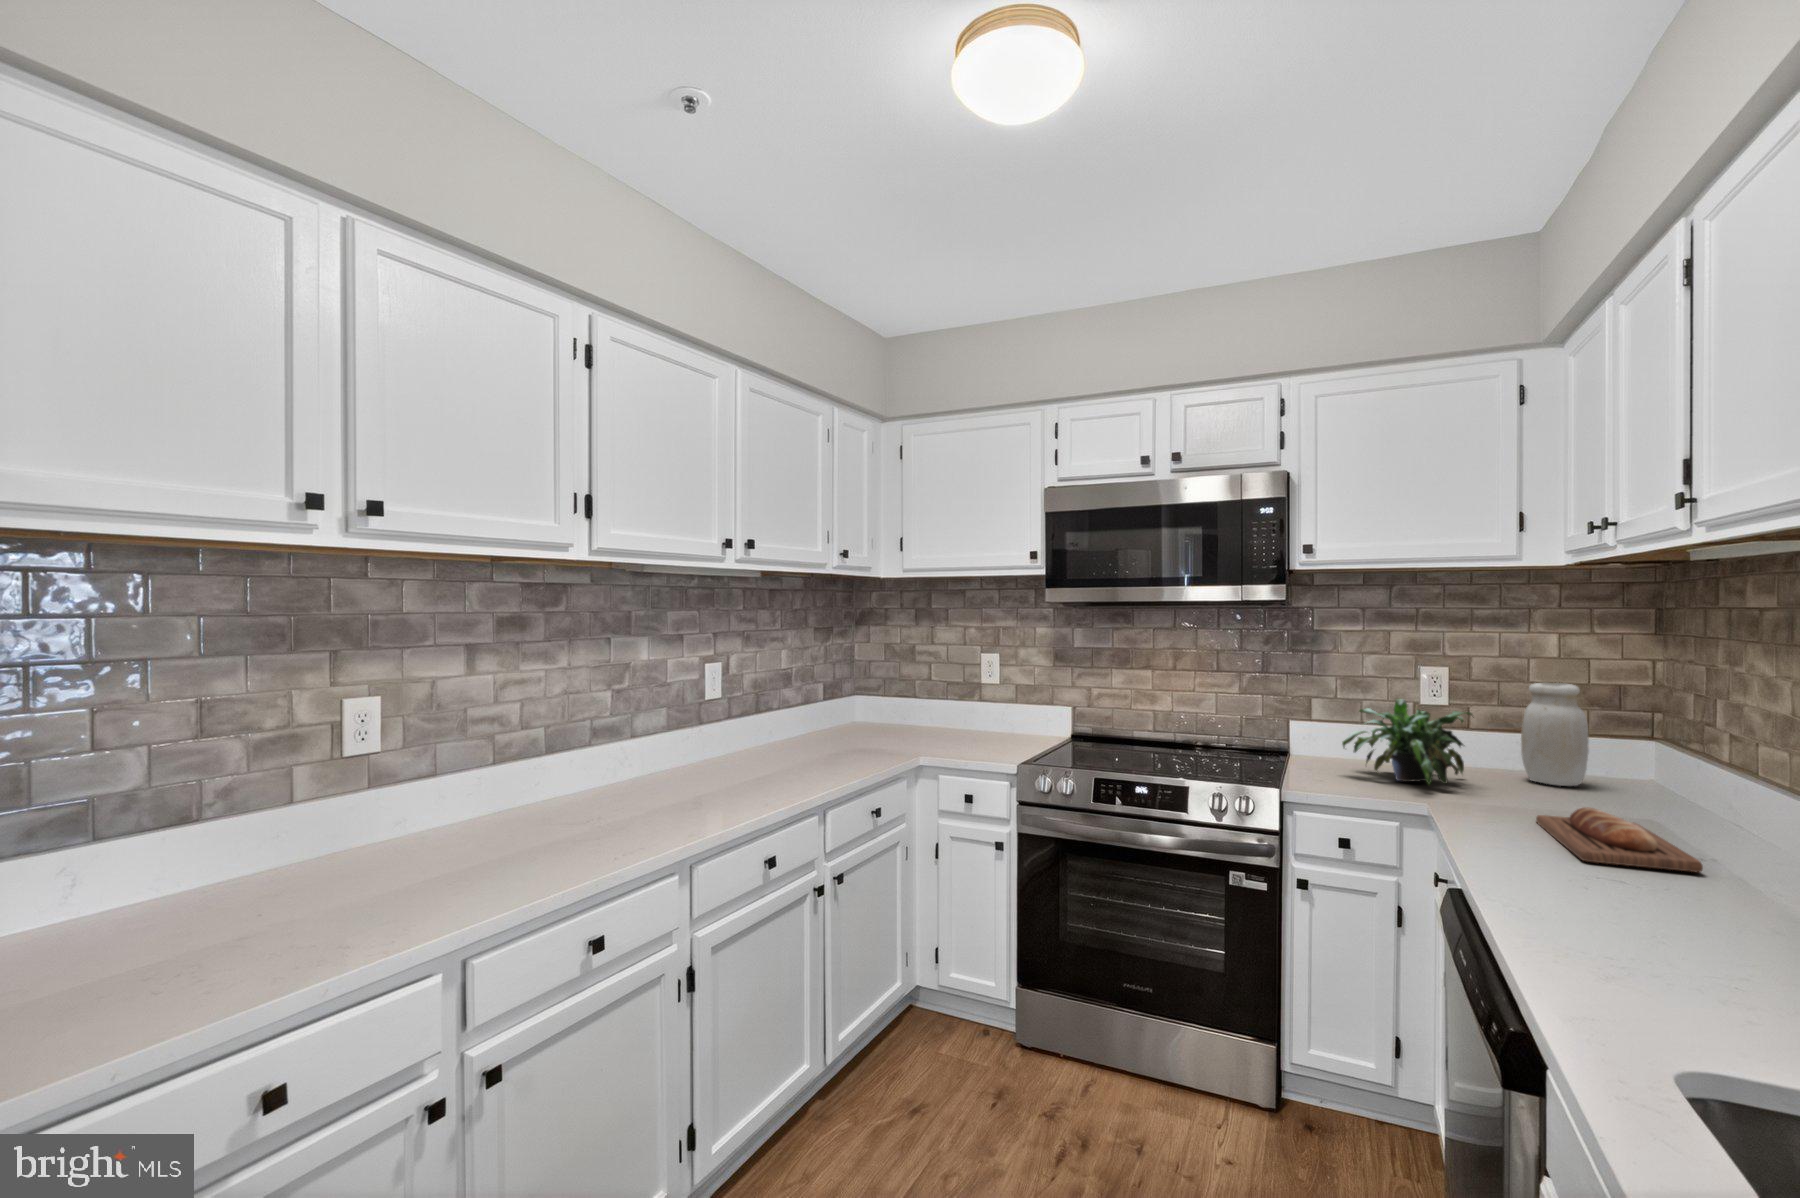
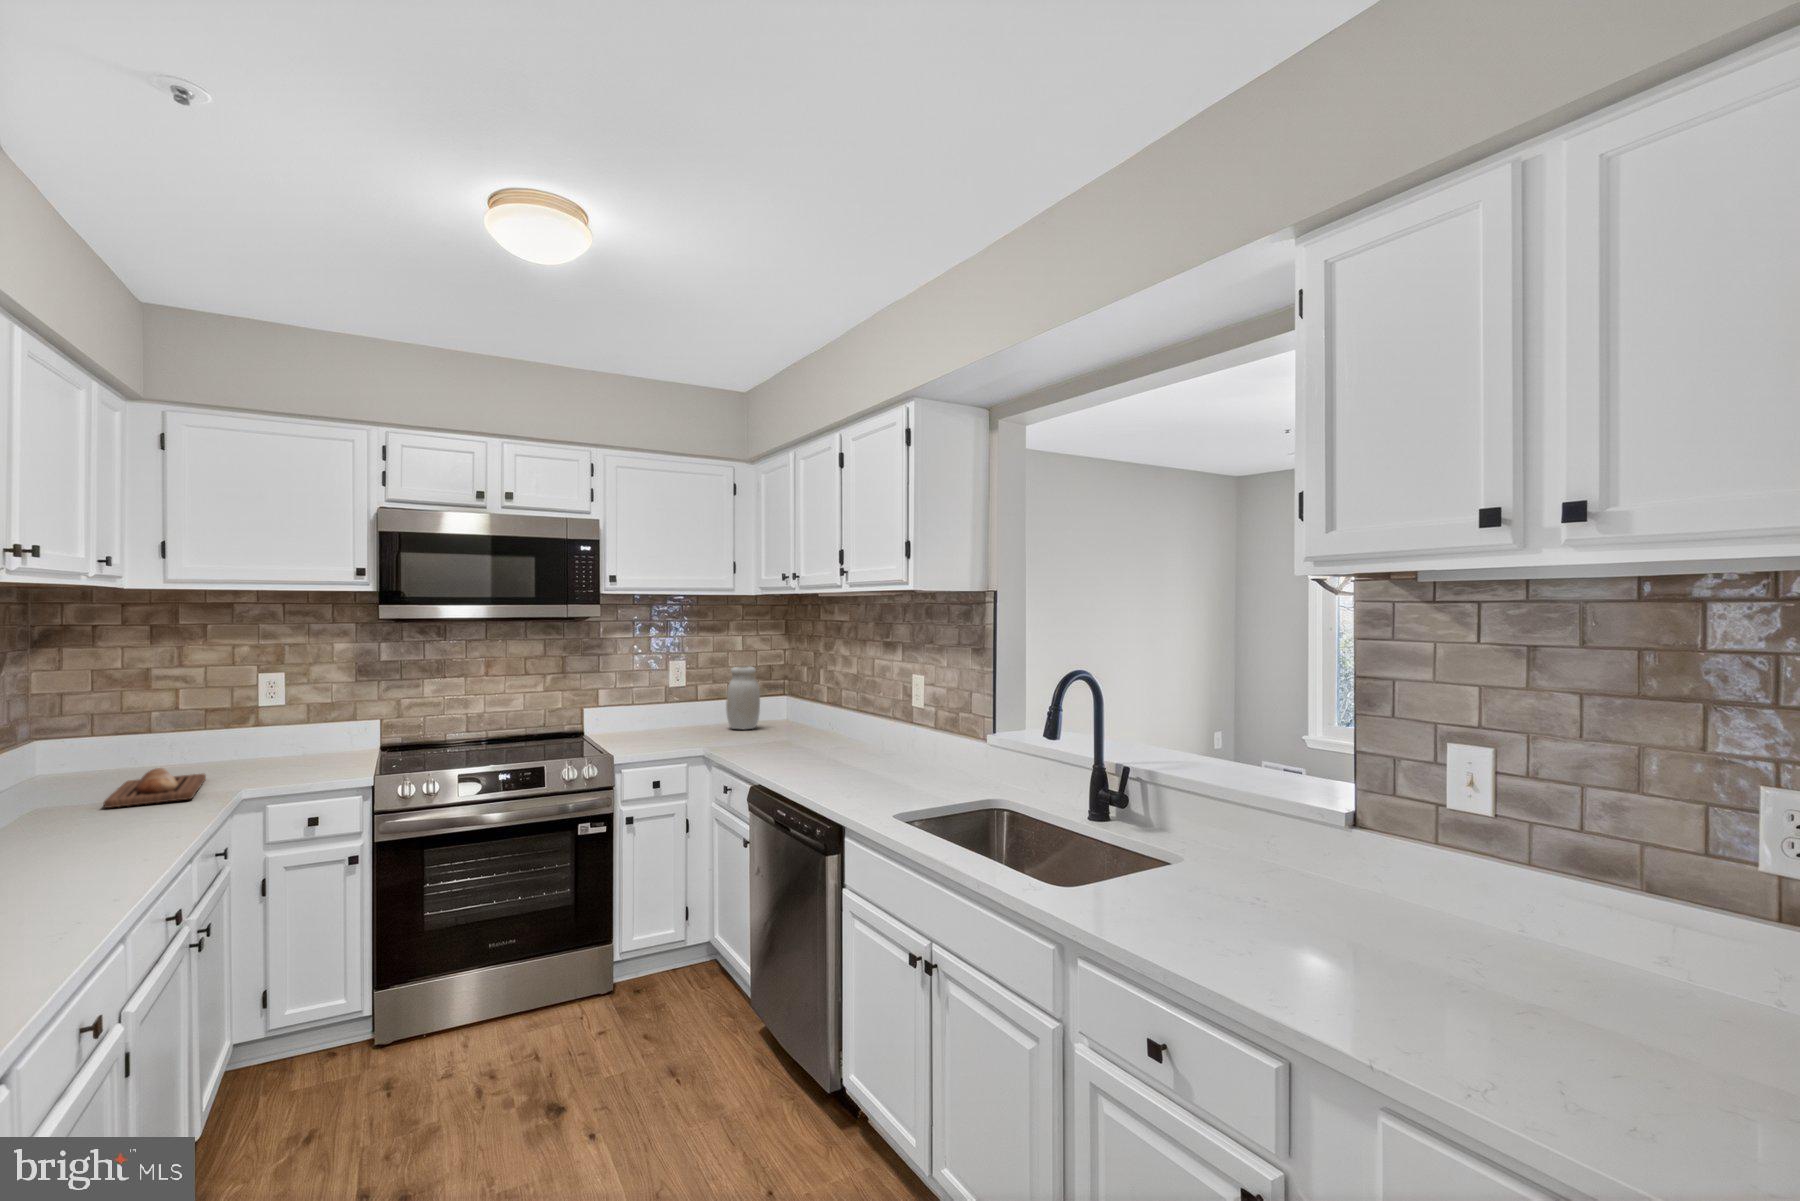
potted plant: present [1342,699,1474,785] -> none [633,684,710,741]
bread loaf: present [1536,807,1703,872] -> present [104,768,206,808]

